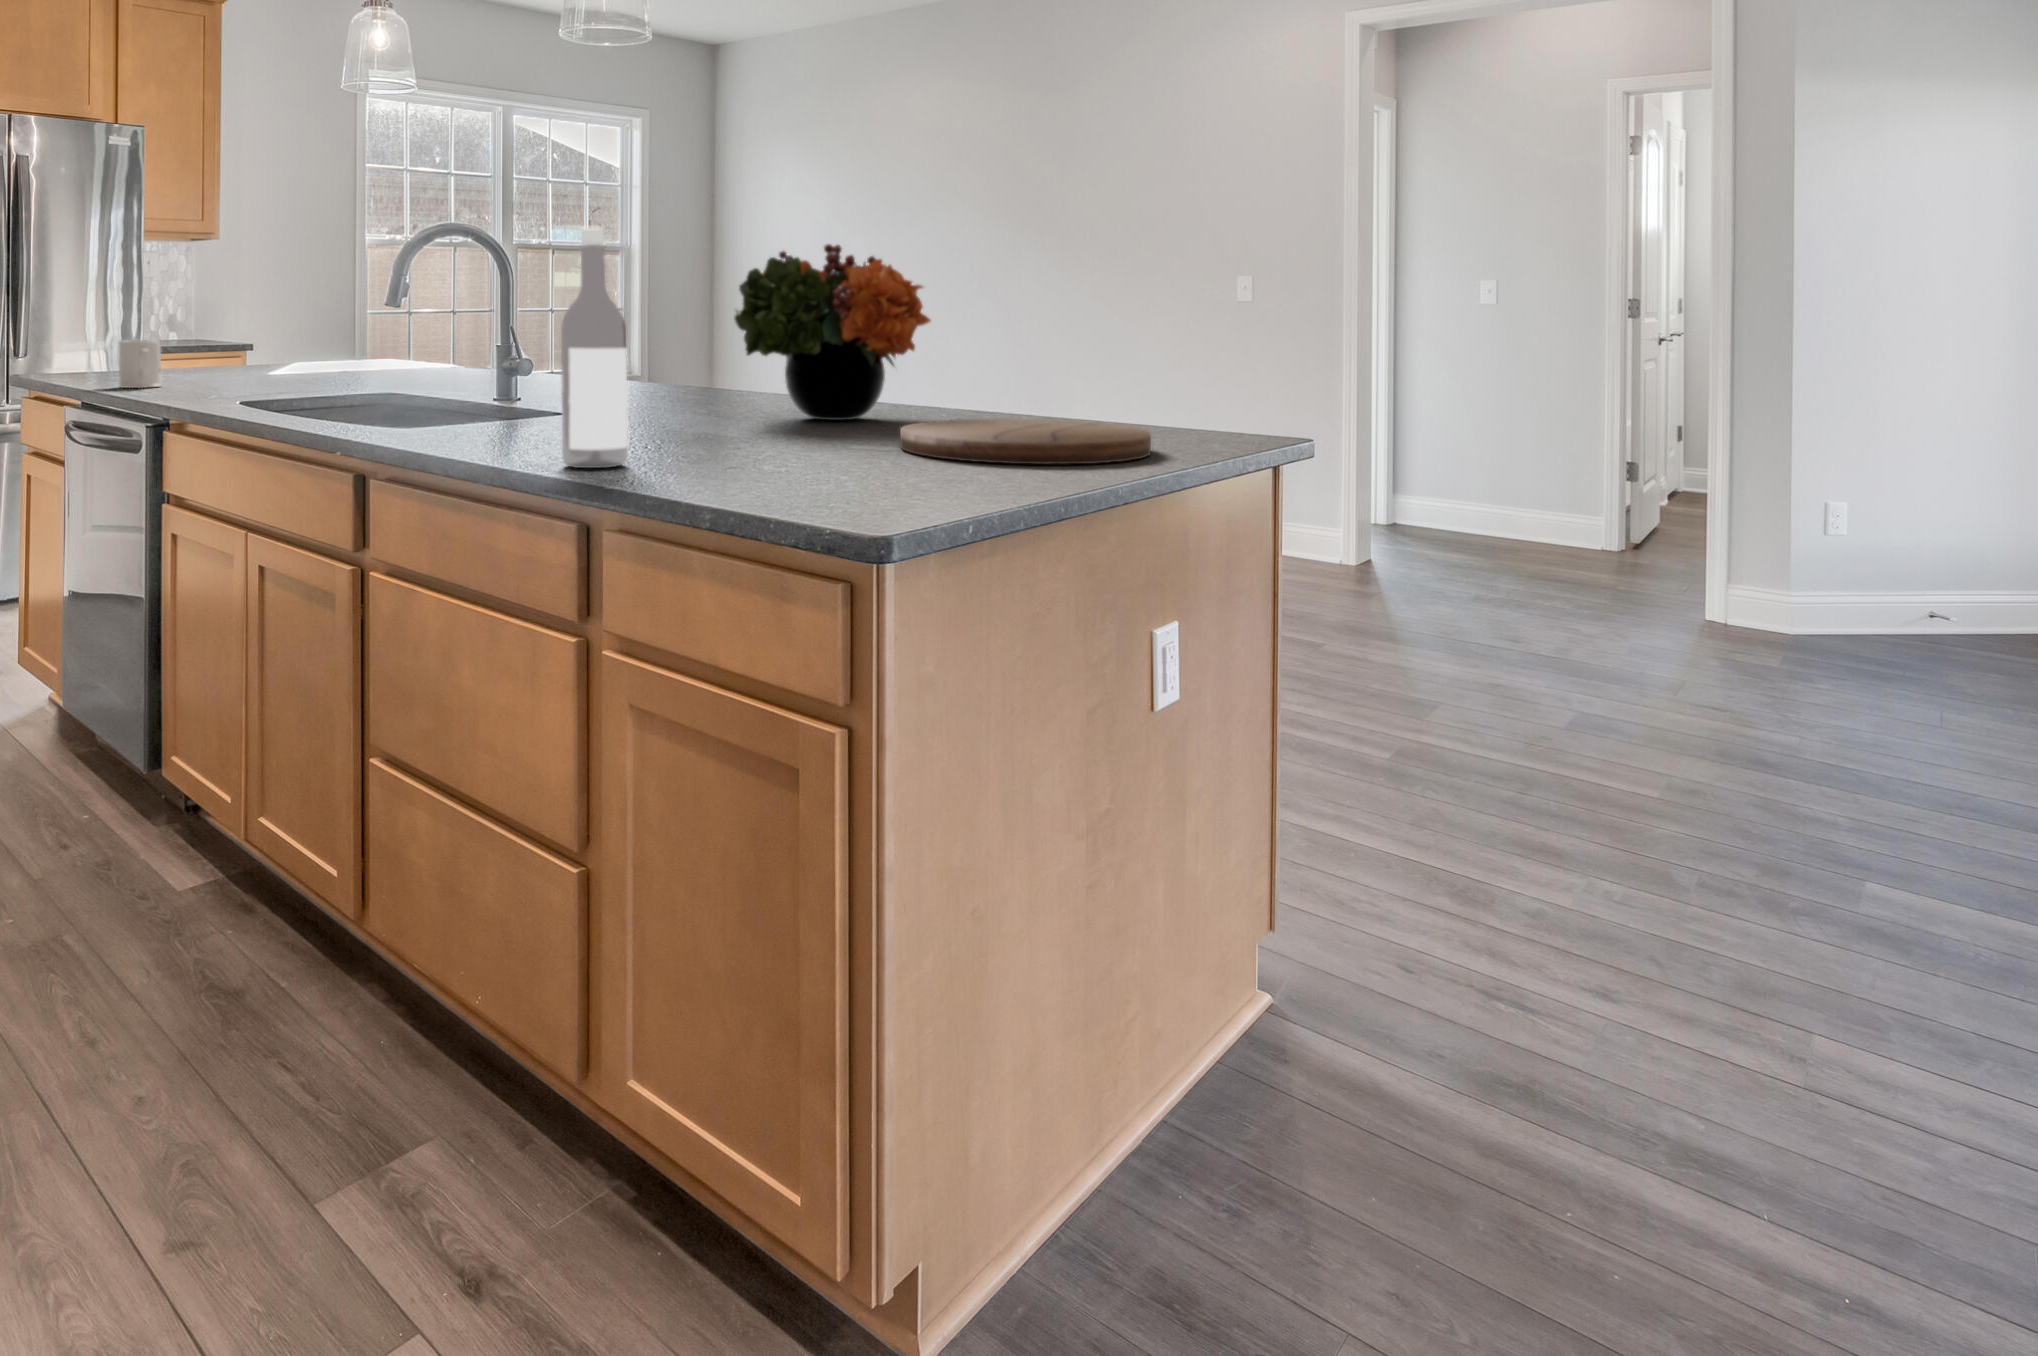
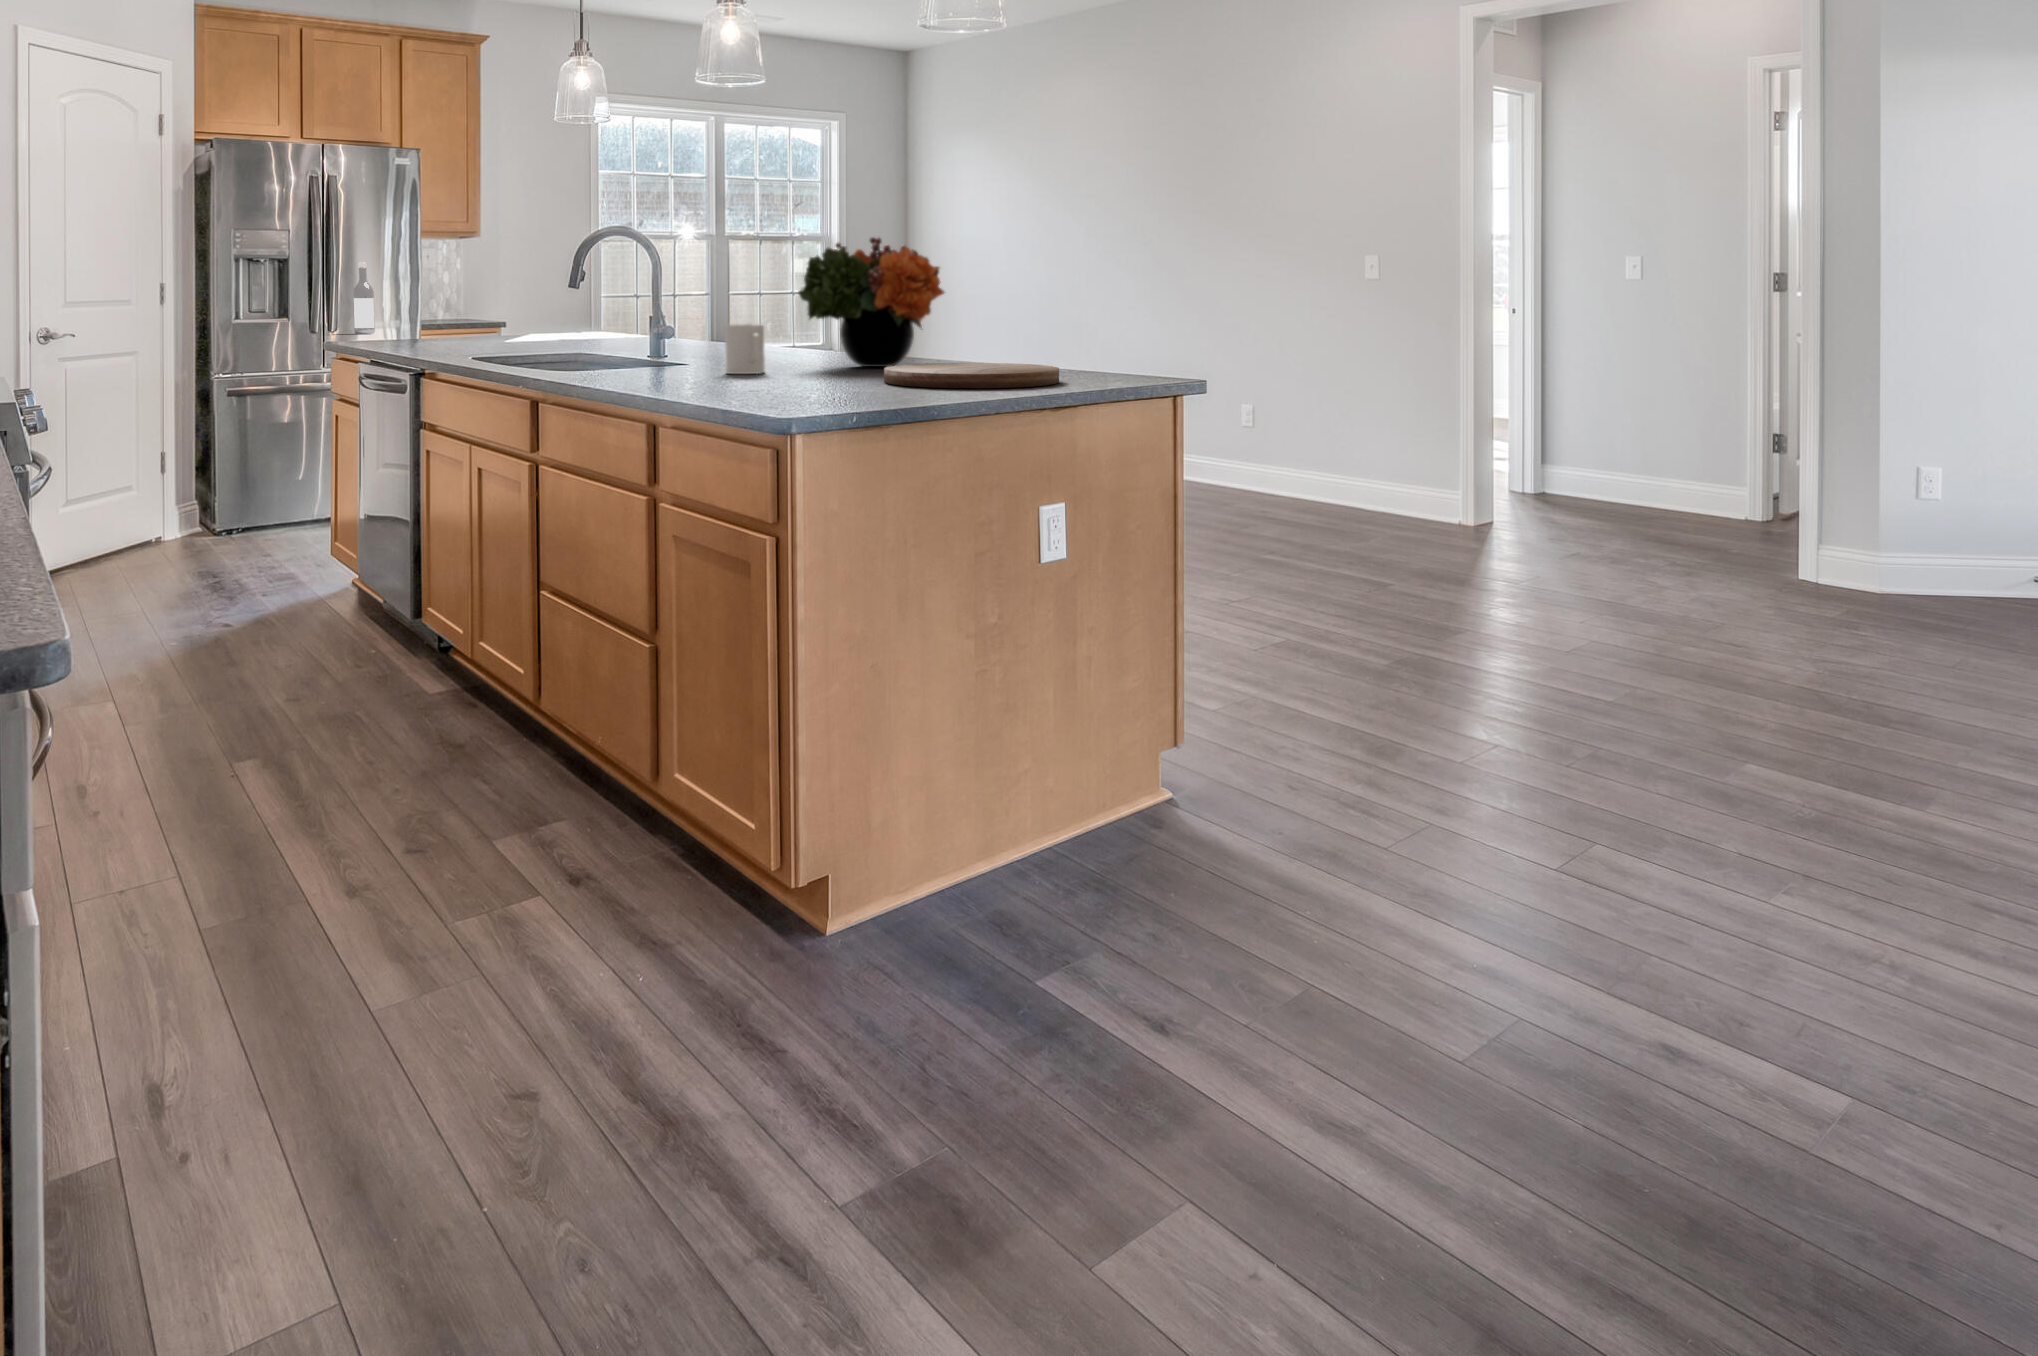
wine bottle: present [561,228,628,468] -> present [353,263,375,334]
mug: present [119,340,162,388] -> present [725,324,765,374]

